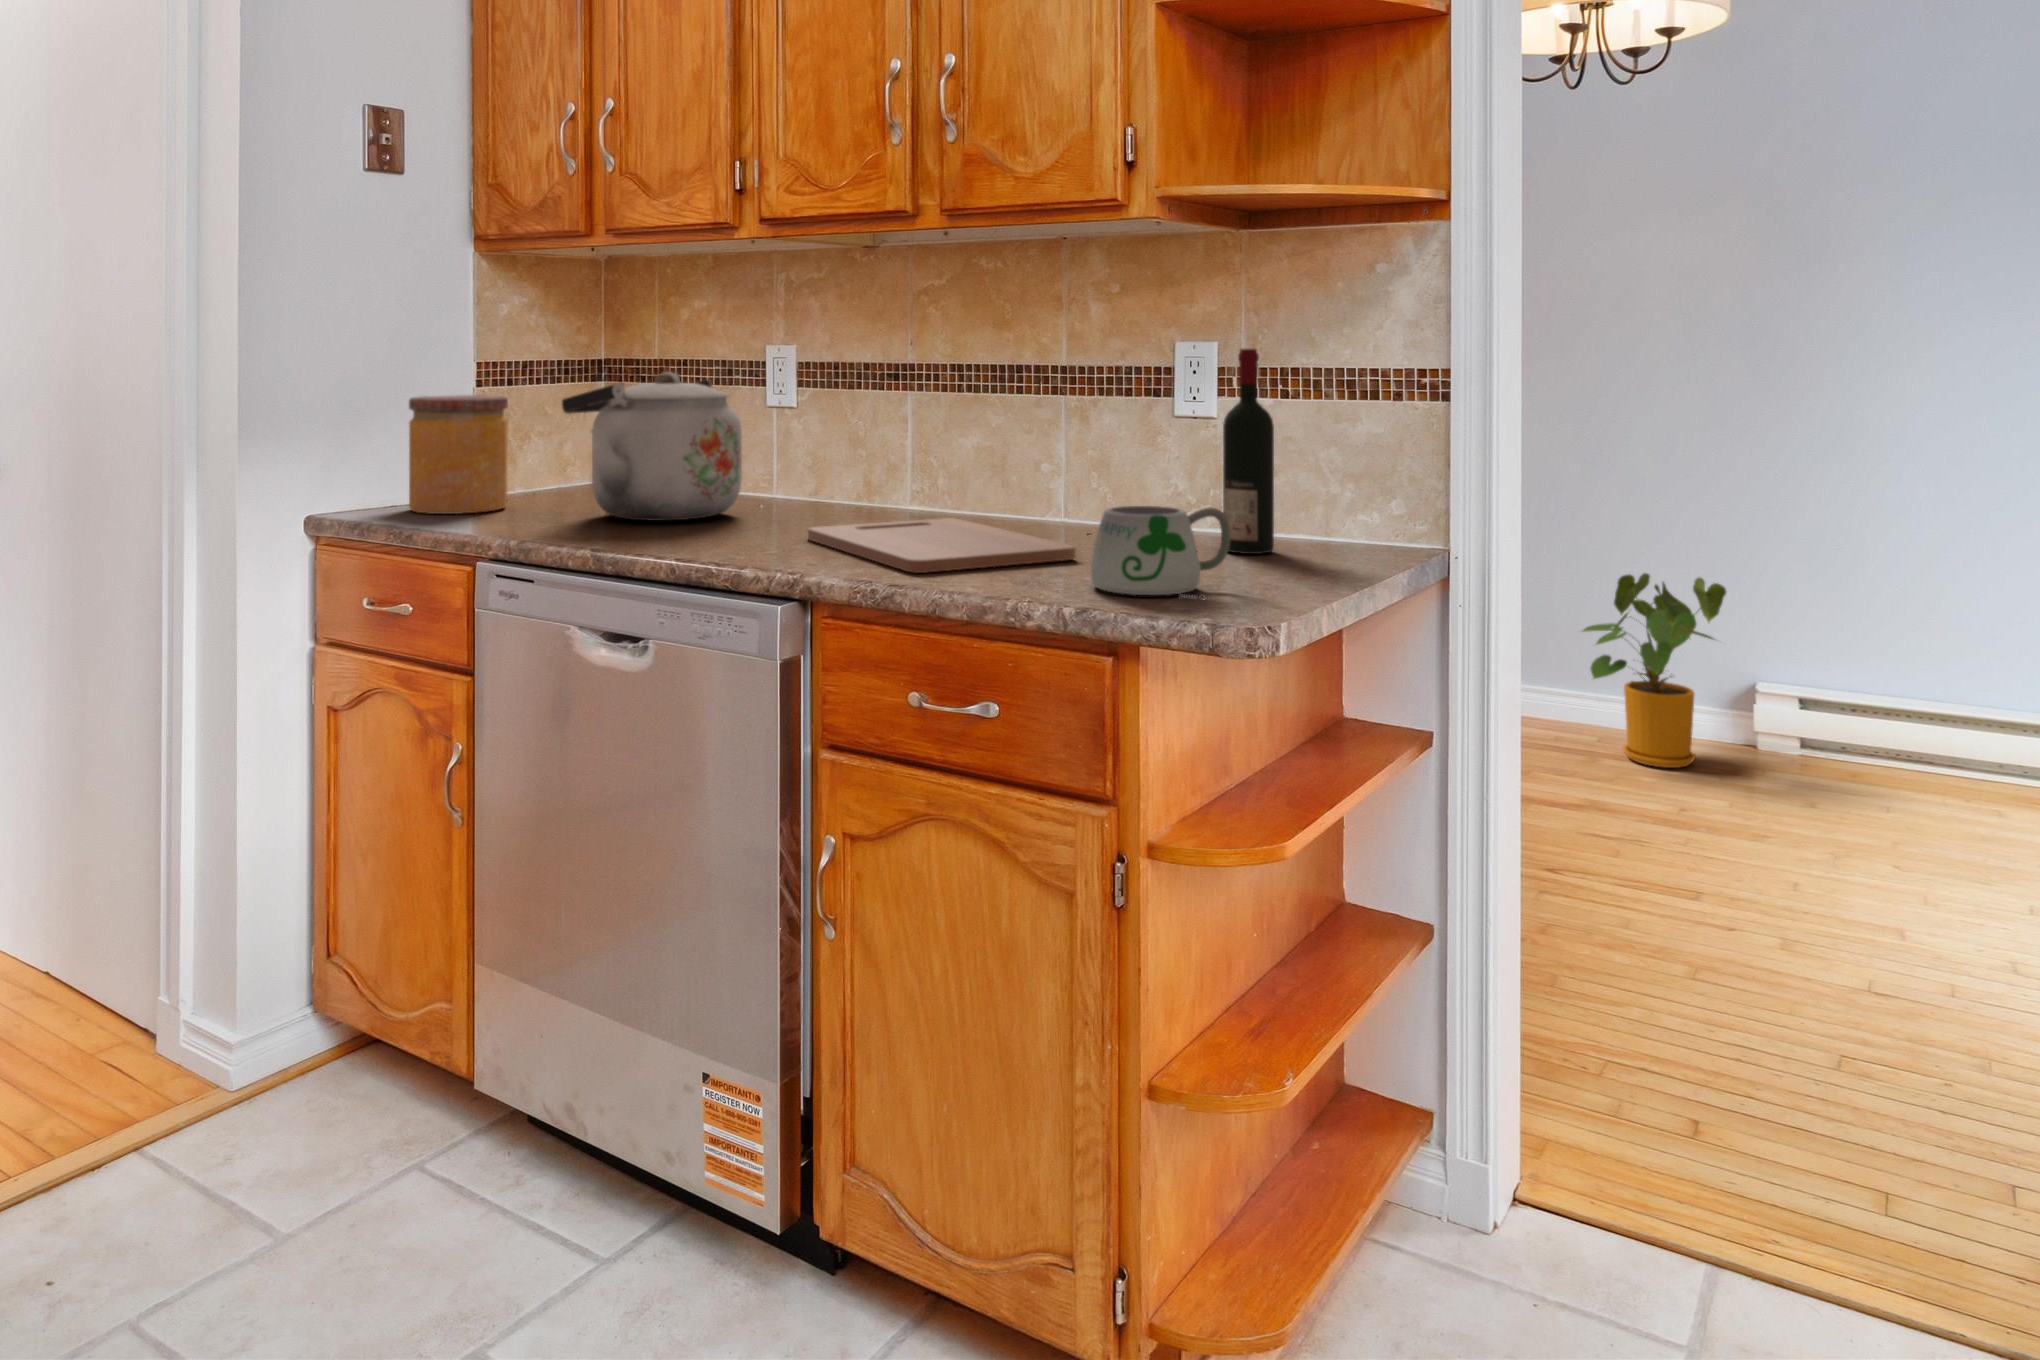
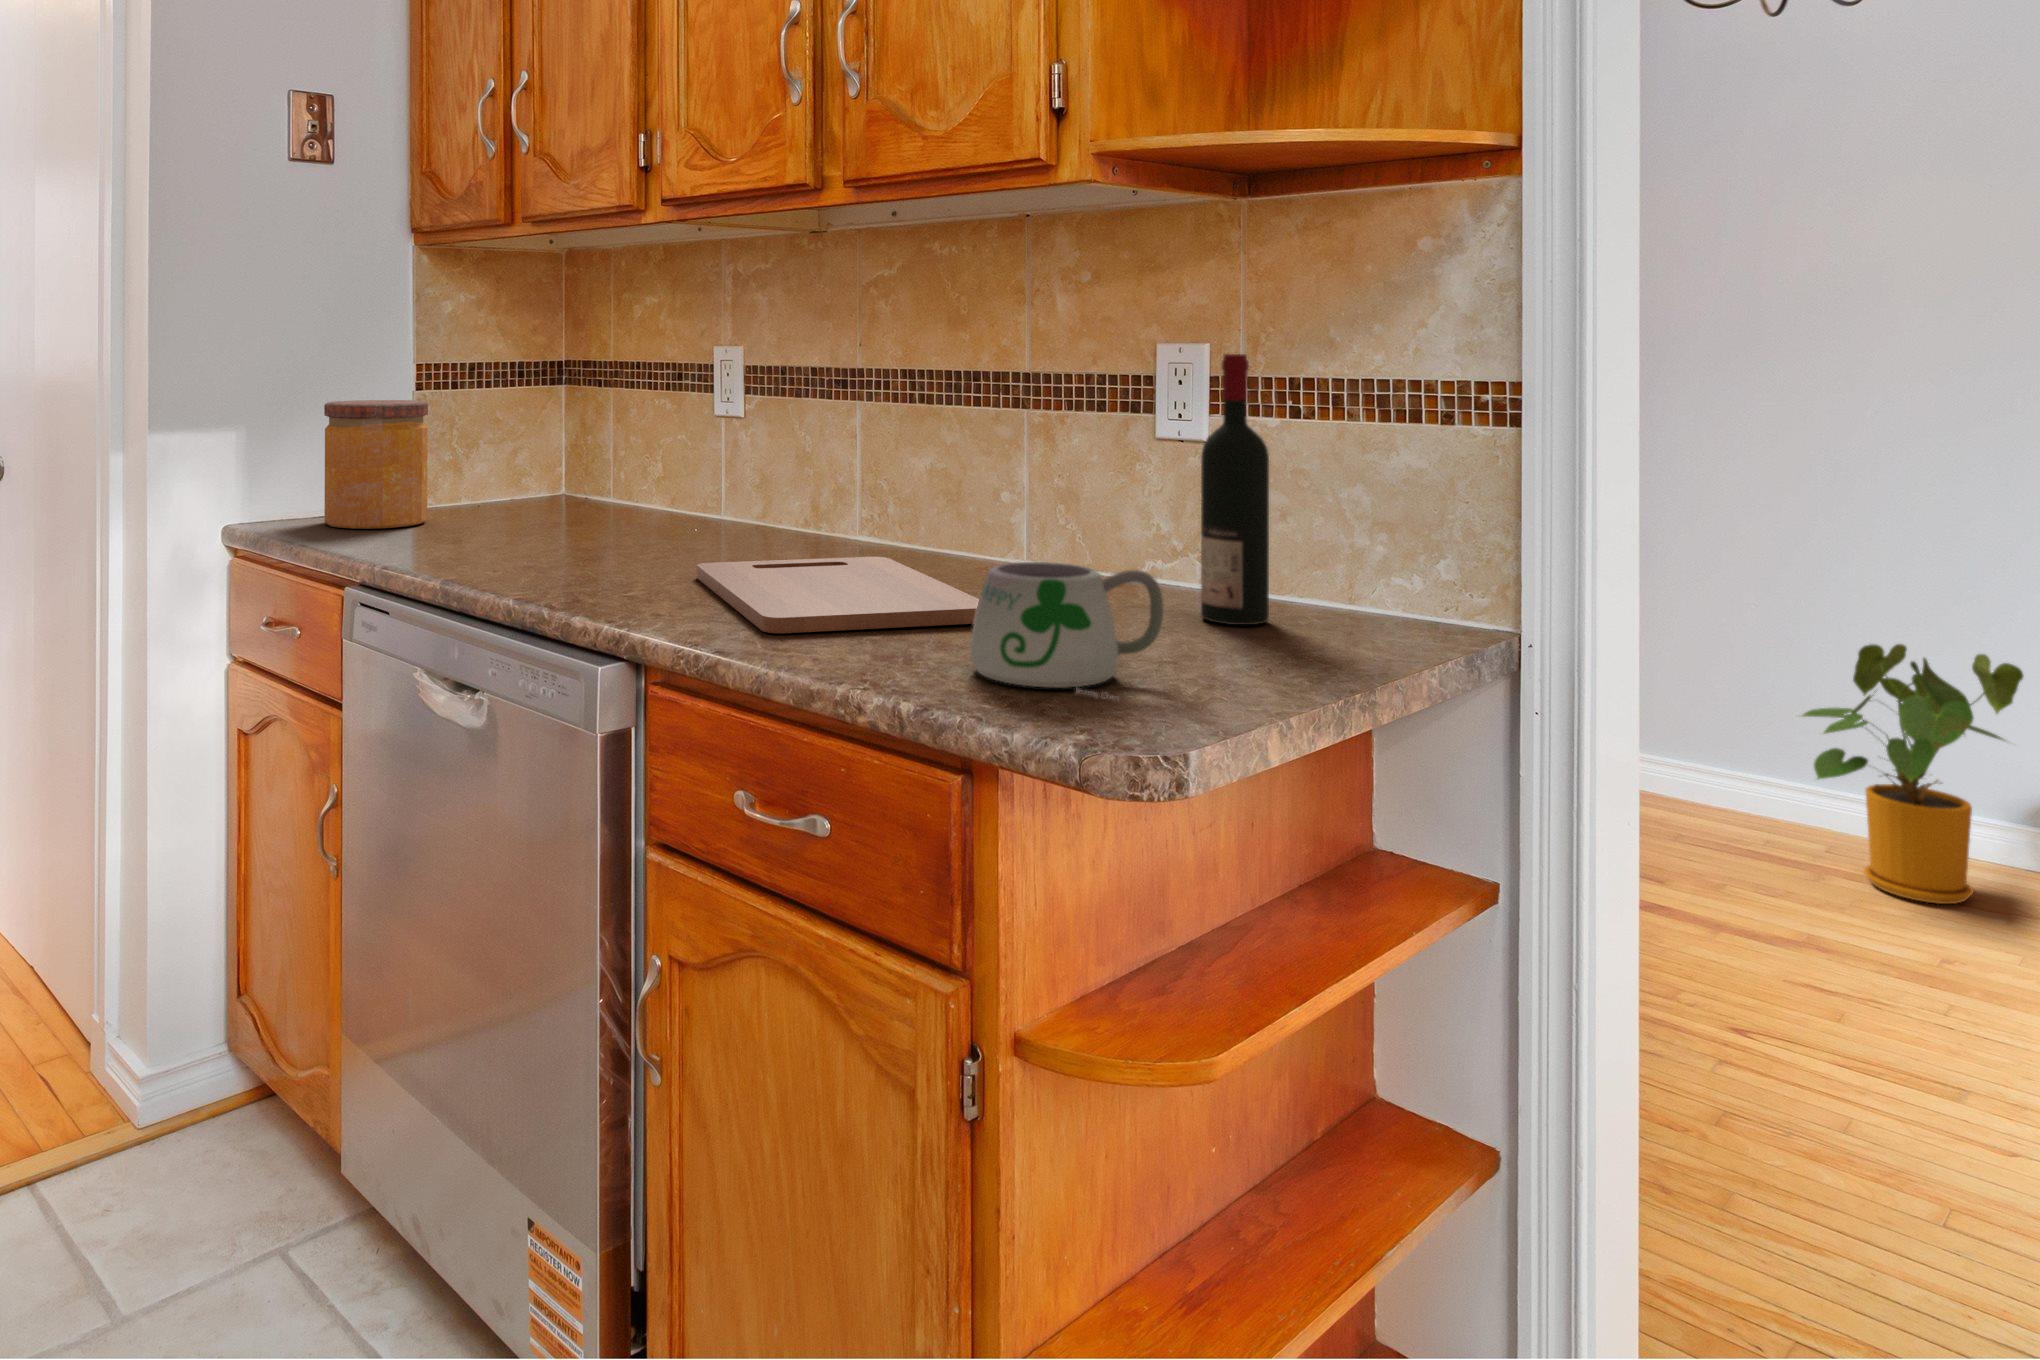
kettle: present [562,372,742,521] -> none [464,377,660,546]

